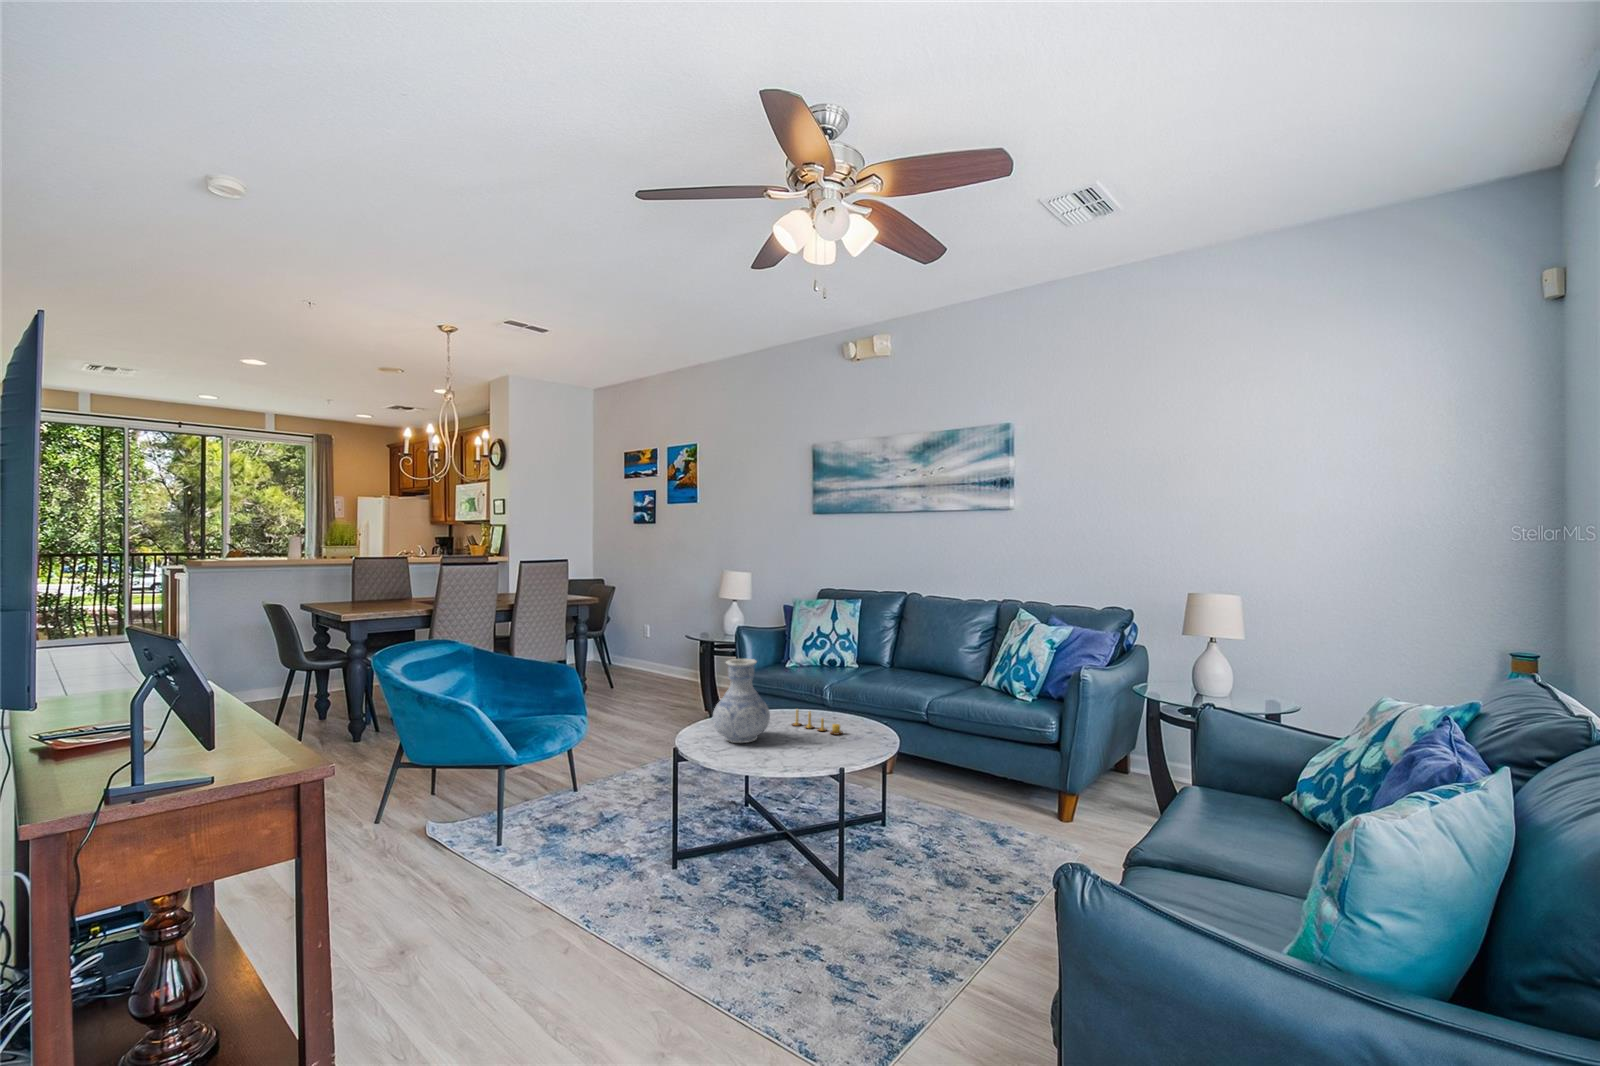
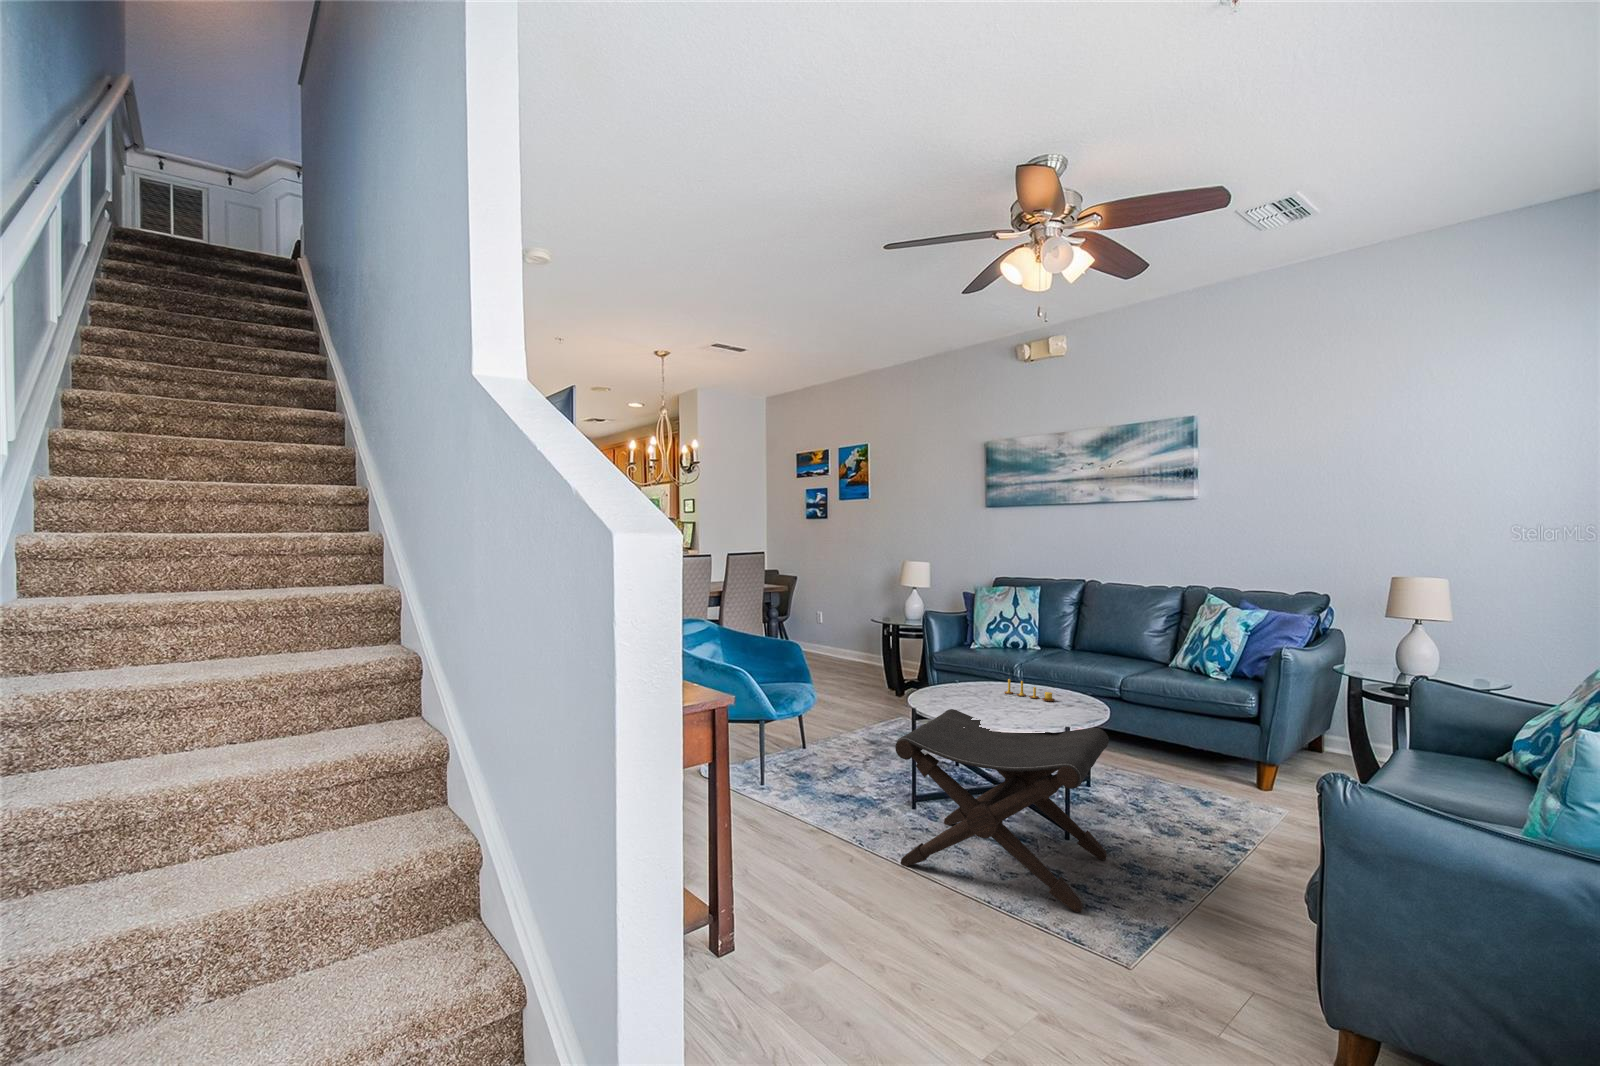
vase: present [713,659,770,743] -> none [941,633,991,705]
footstool: none [623,751,882,1008] -> present [895,709,1109,912]

